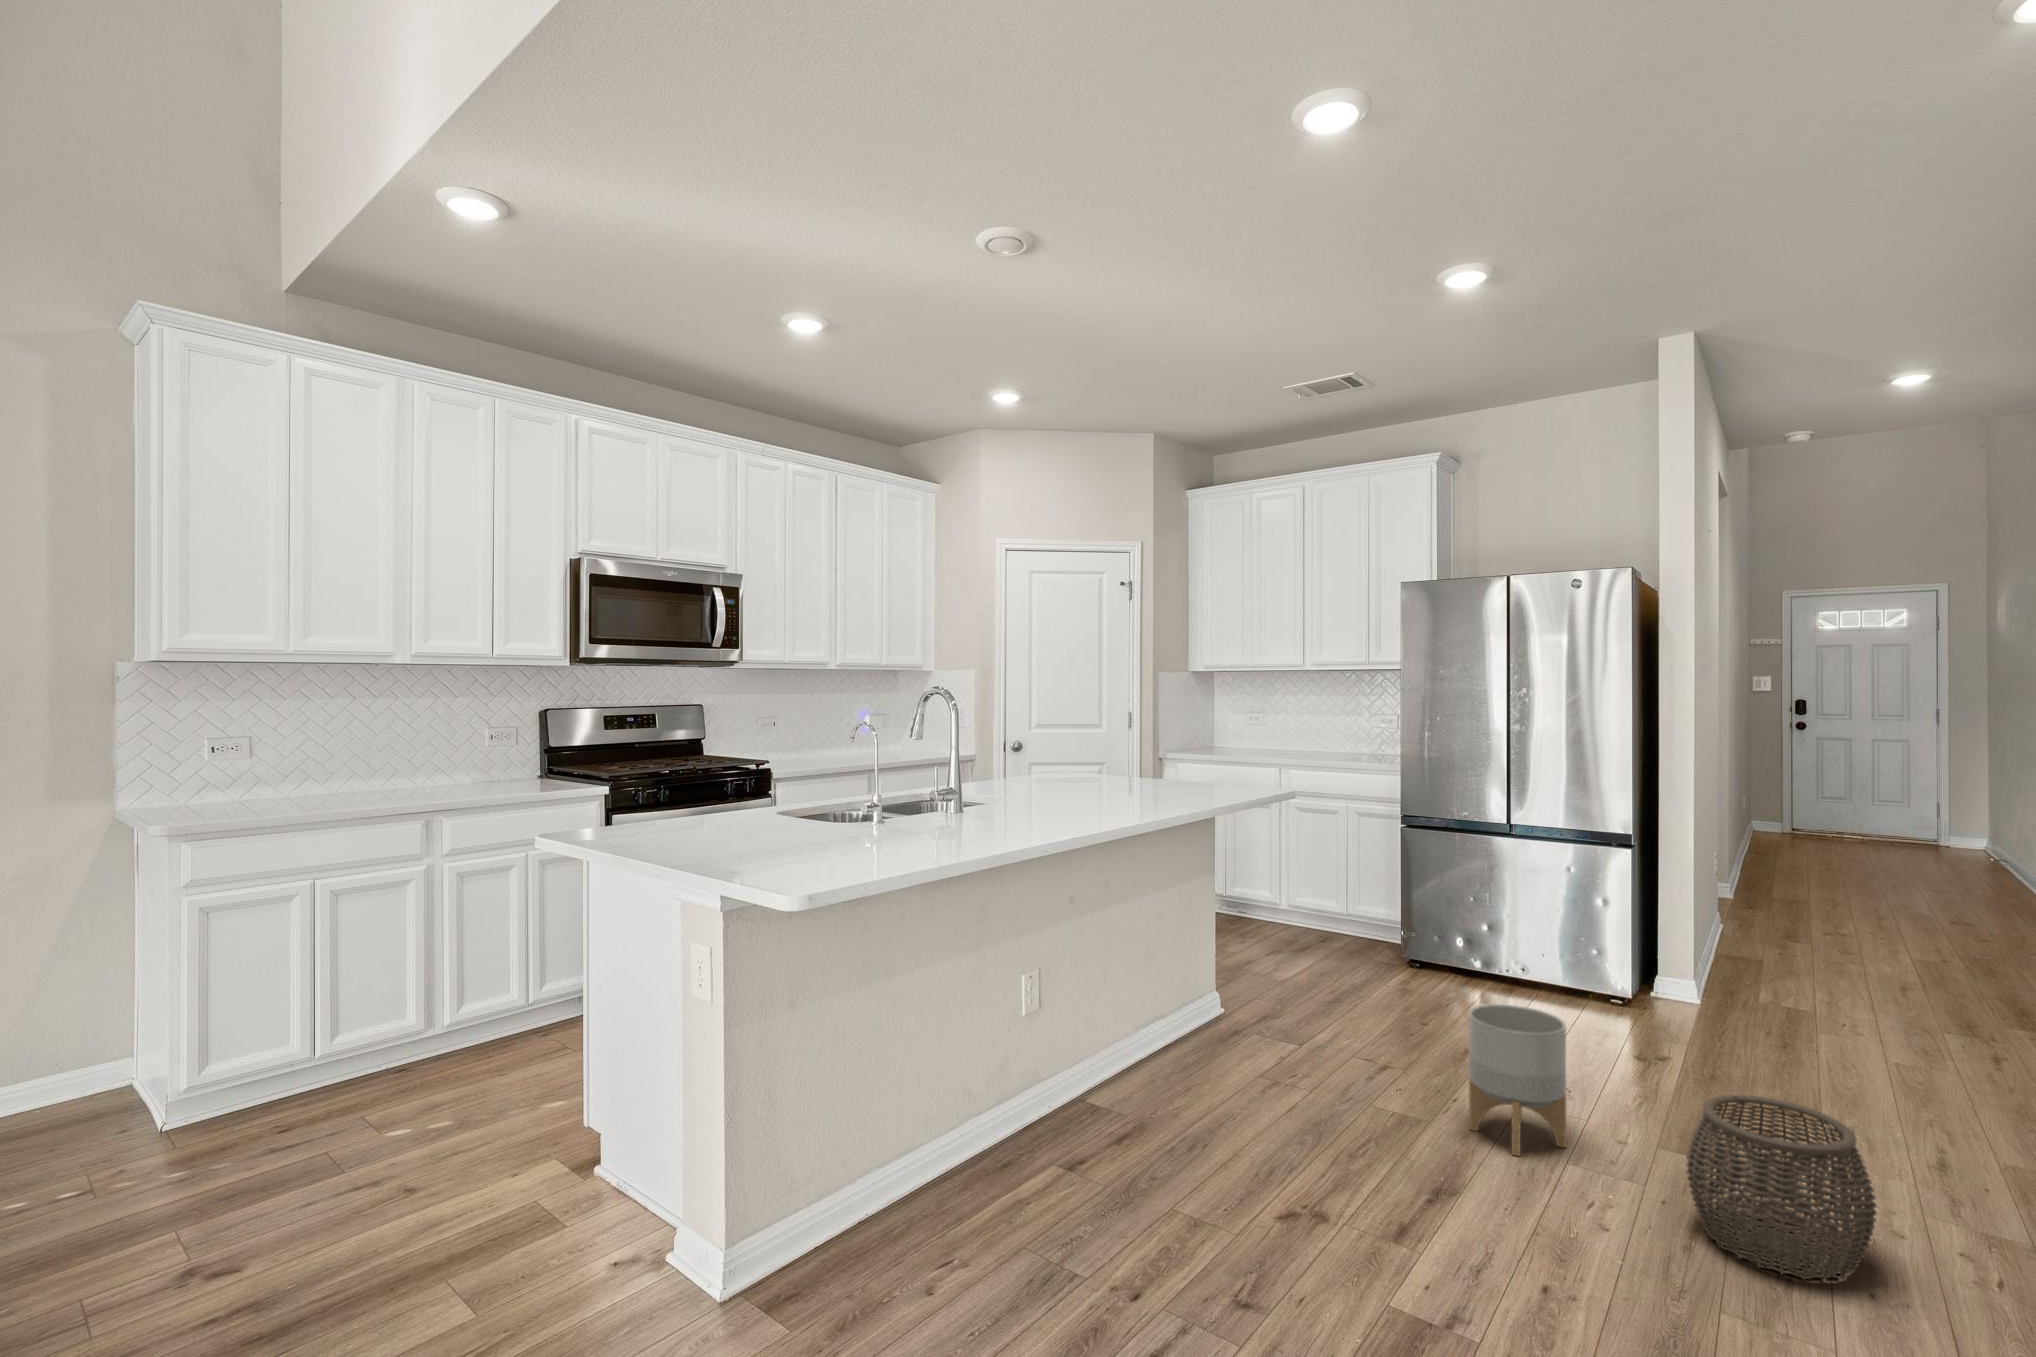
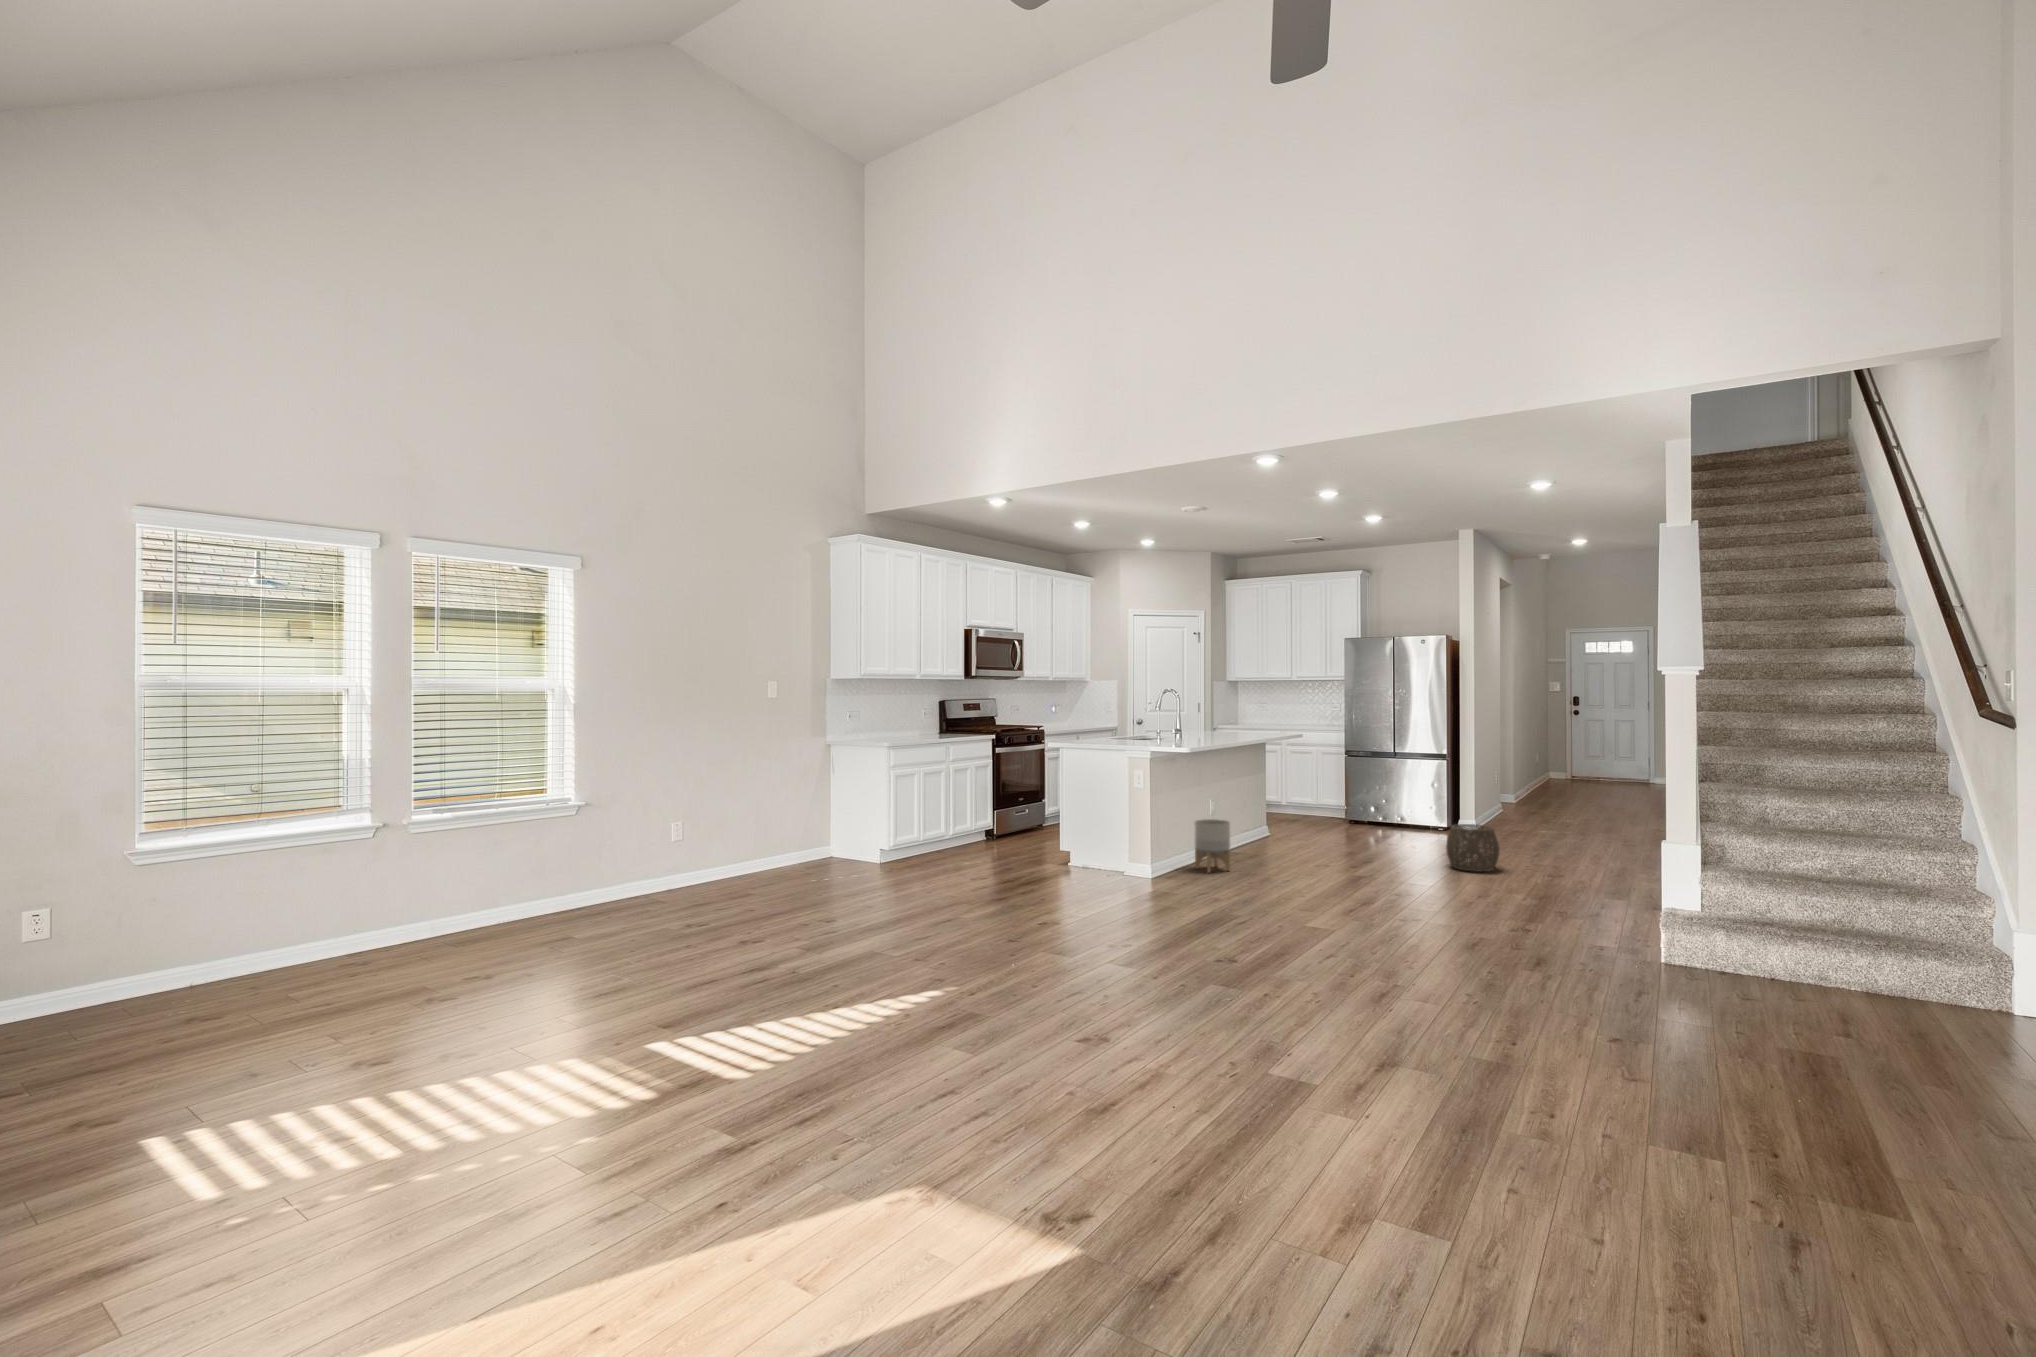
planter: present [1469,1004,1566,1156] -> present [1195,819,1230,873]

